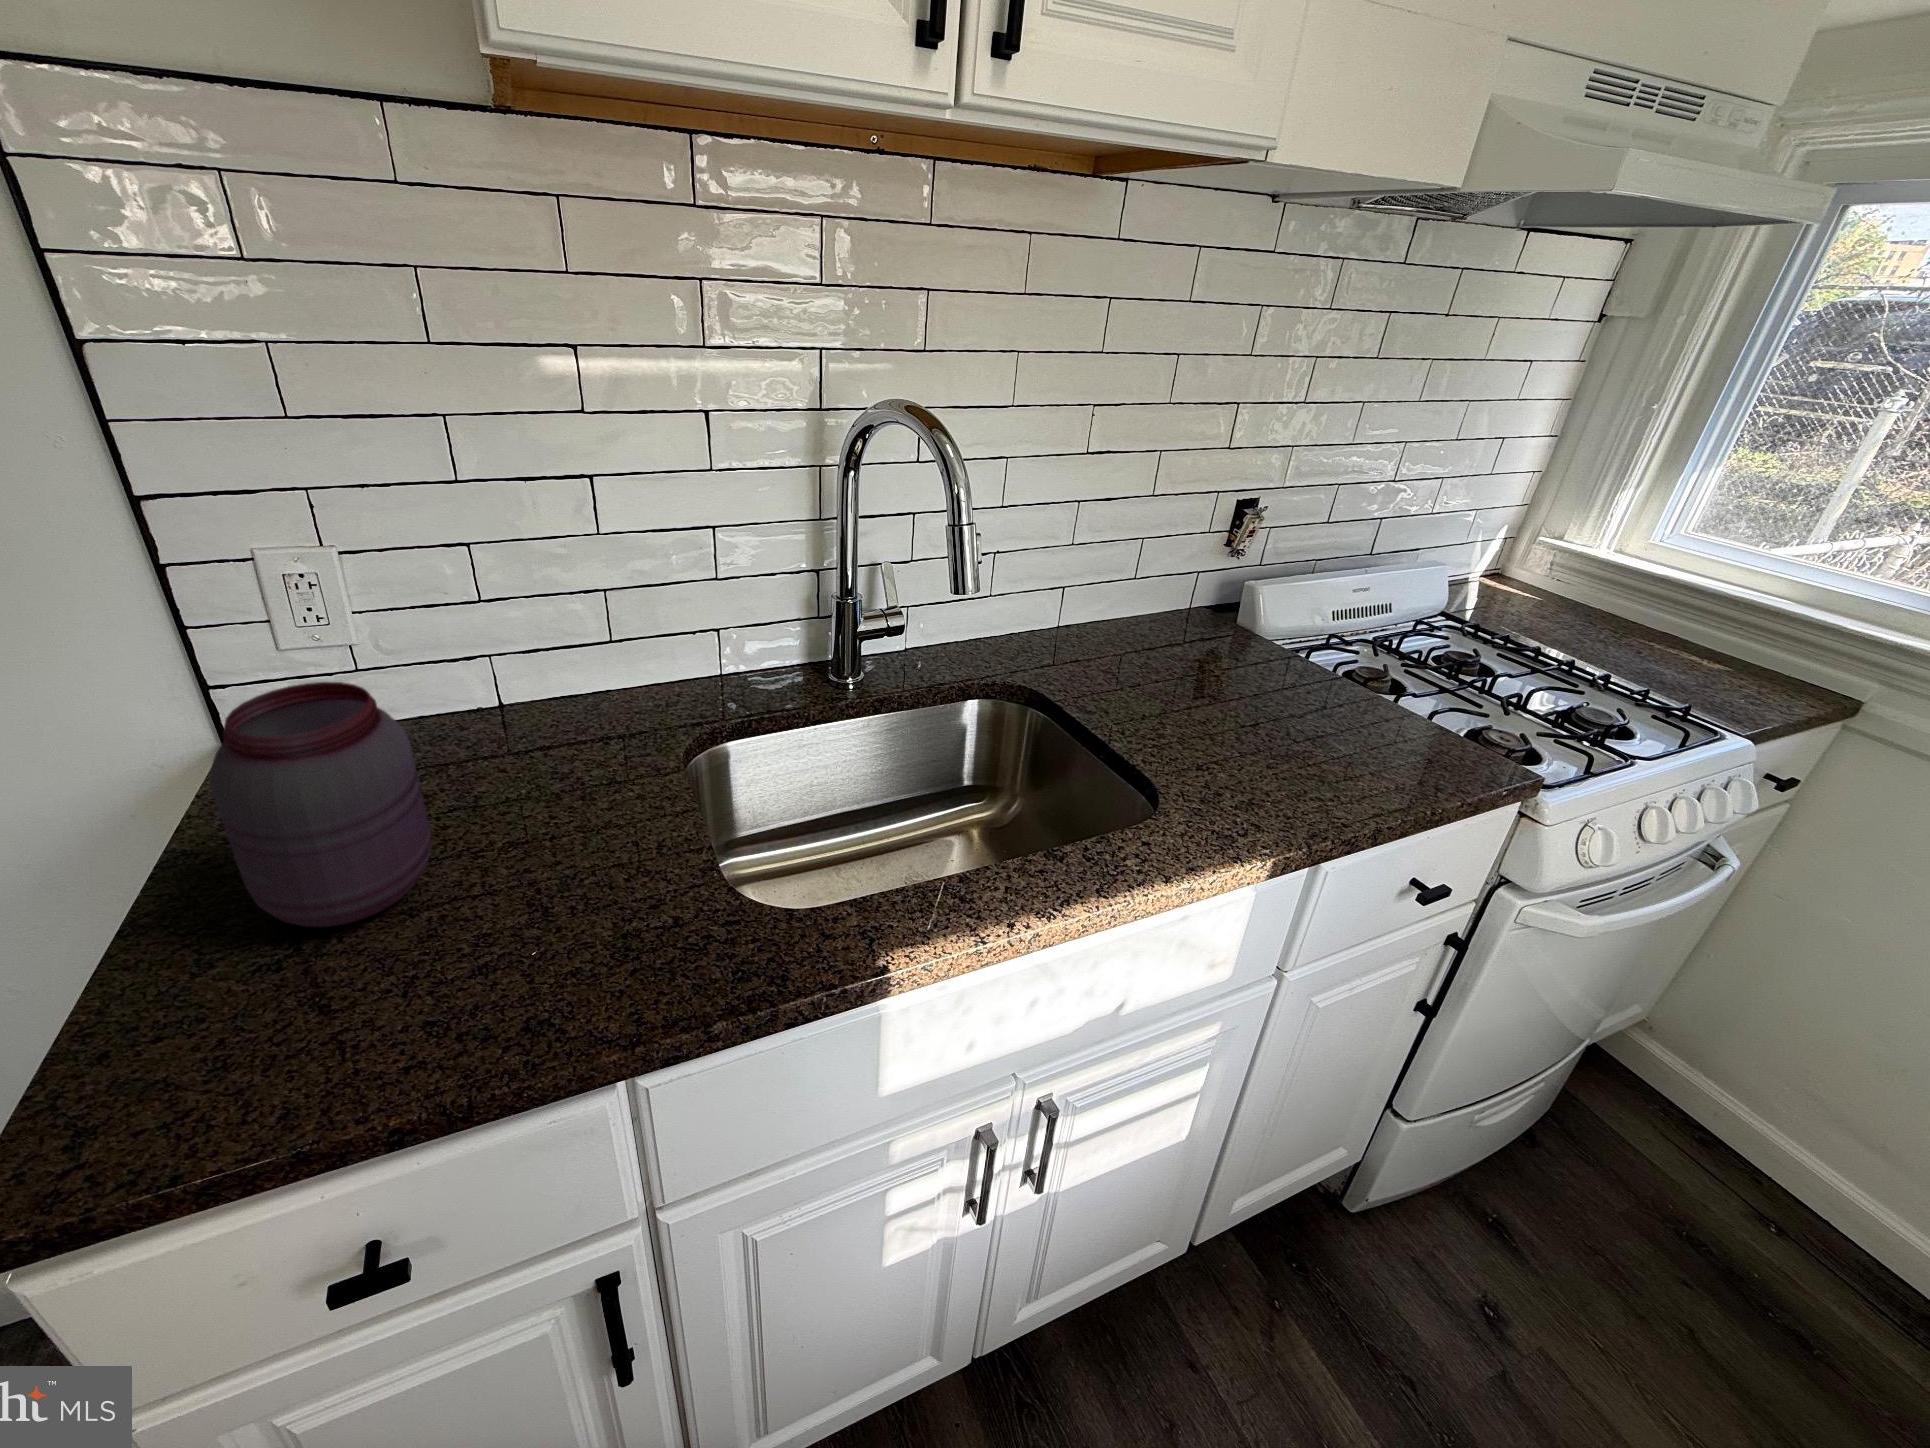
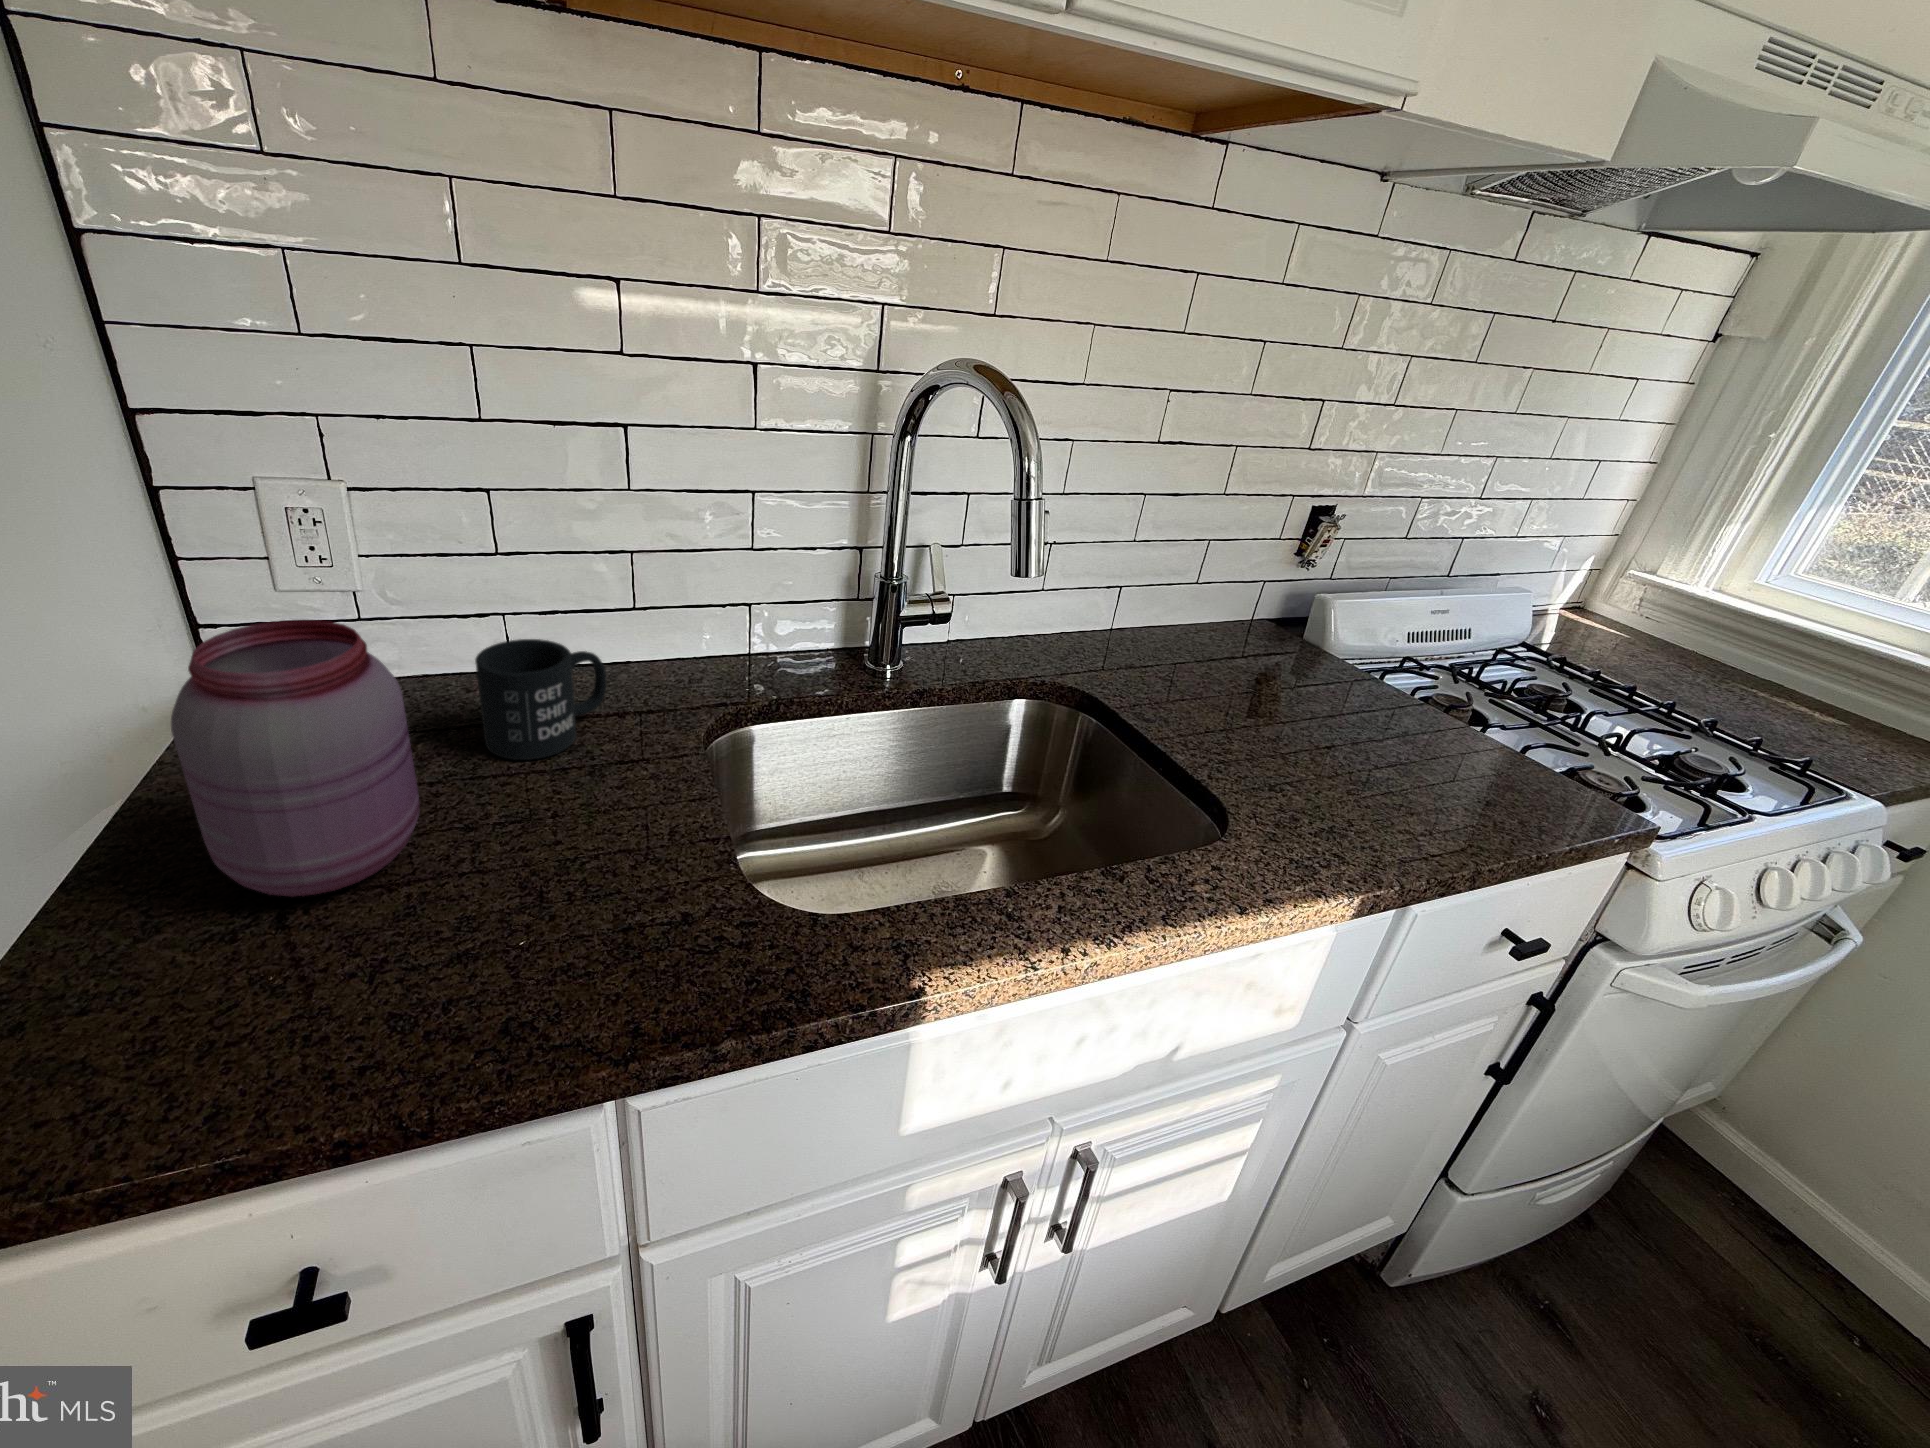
mug: none [469,678,590,789] -> present [475,639,606,760]

